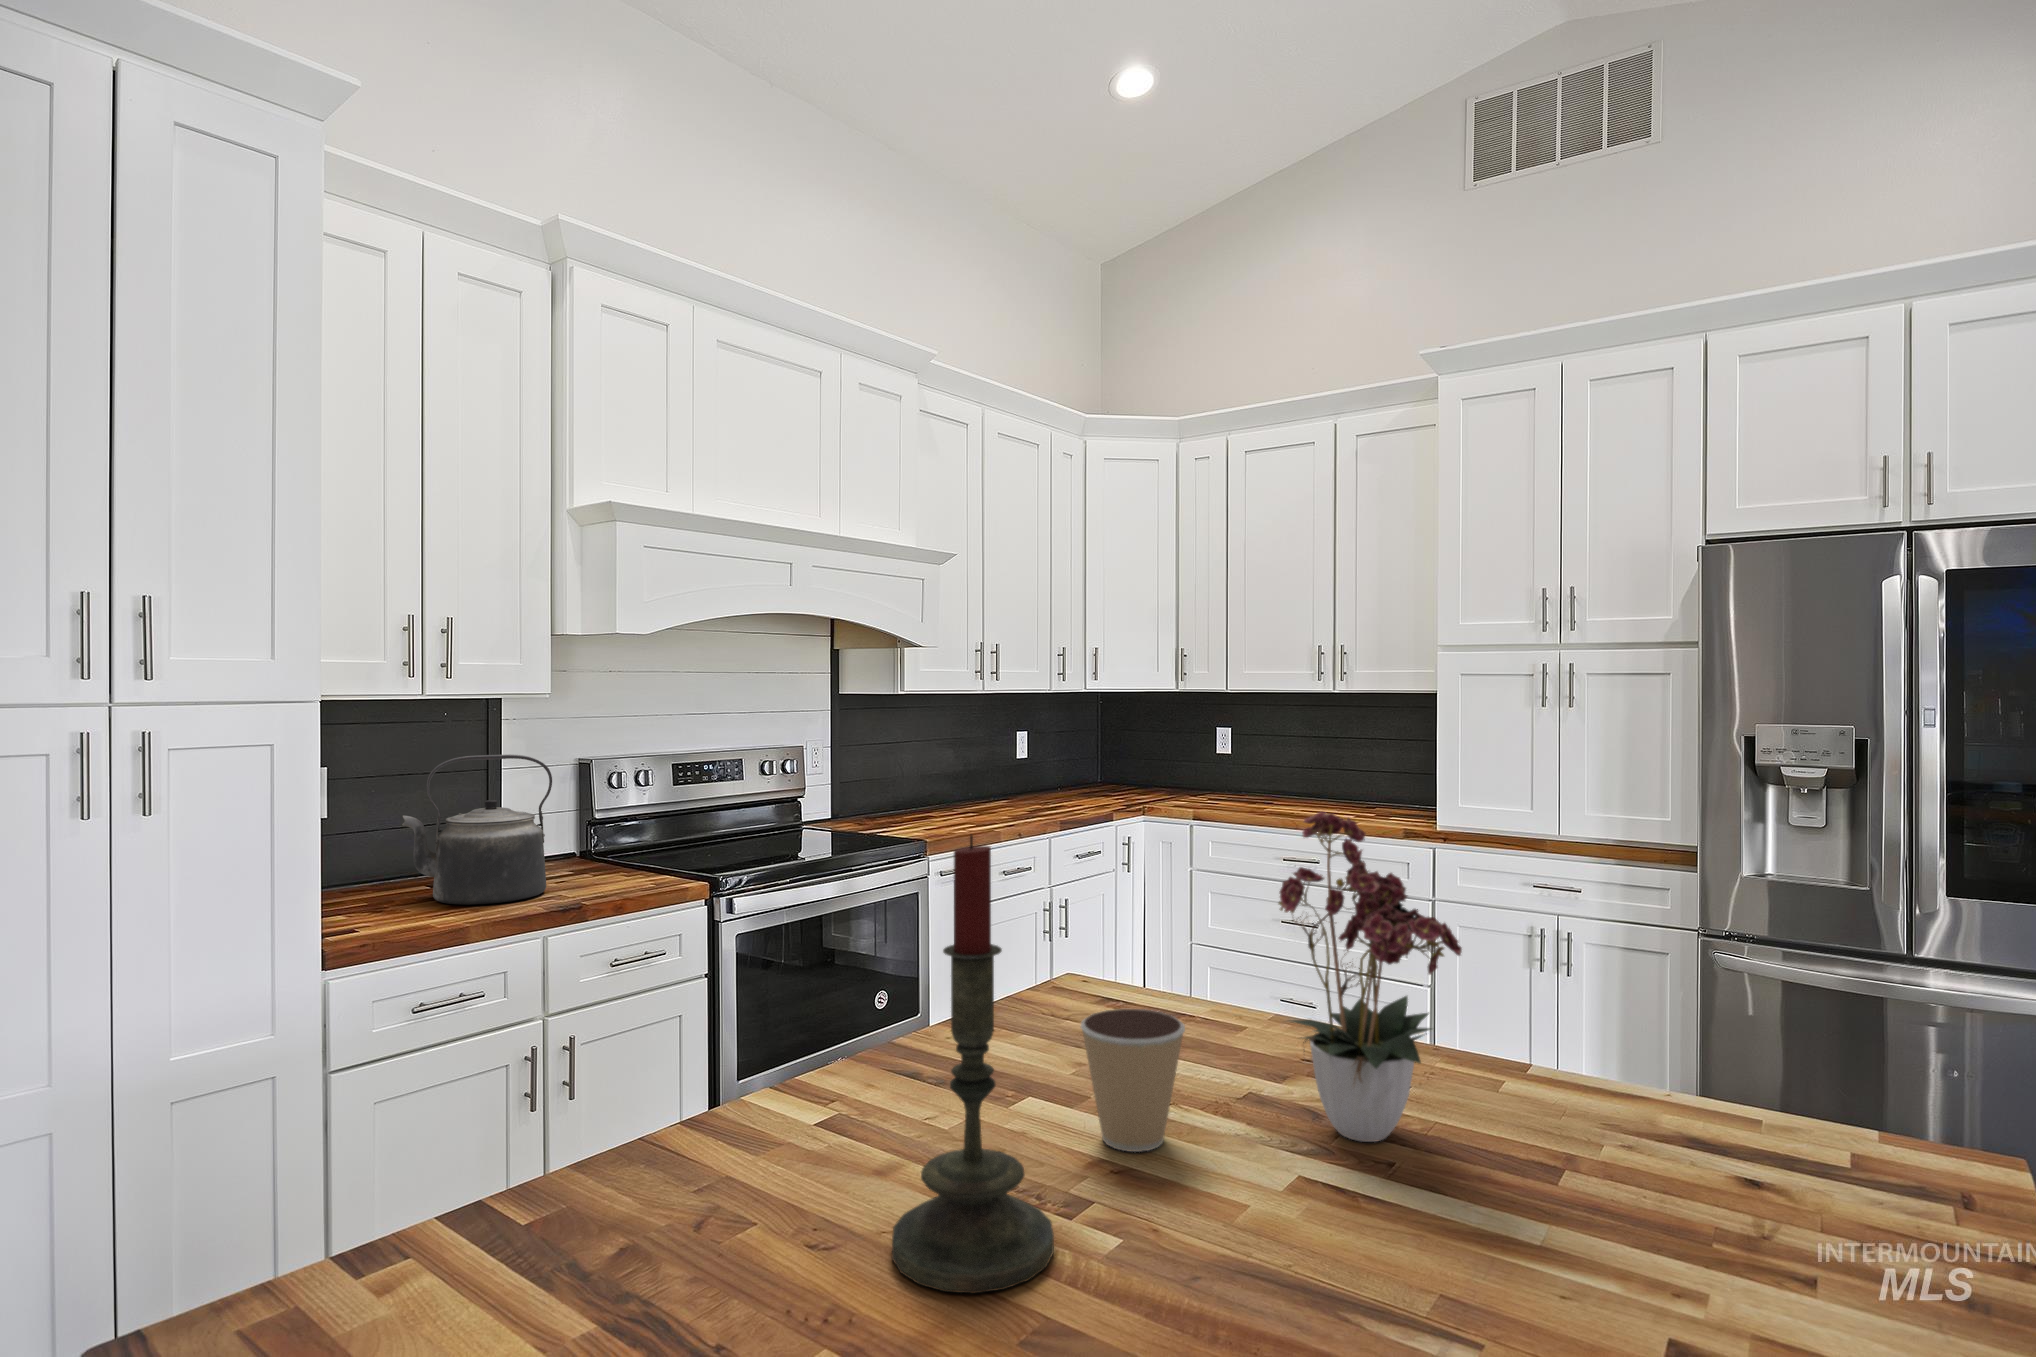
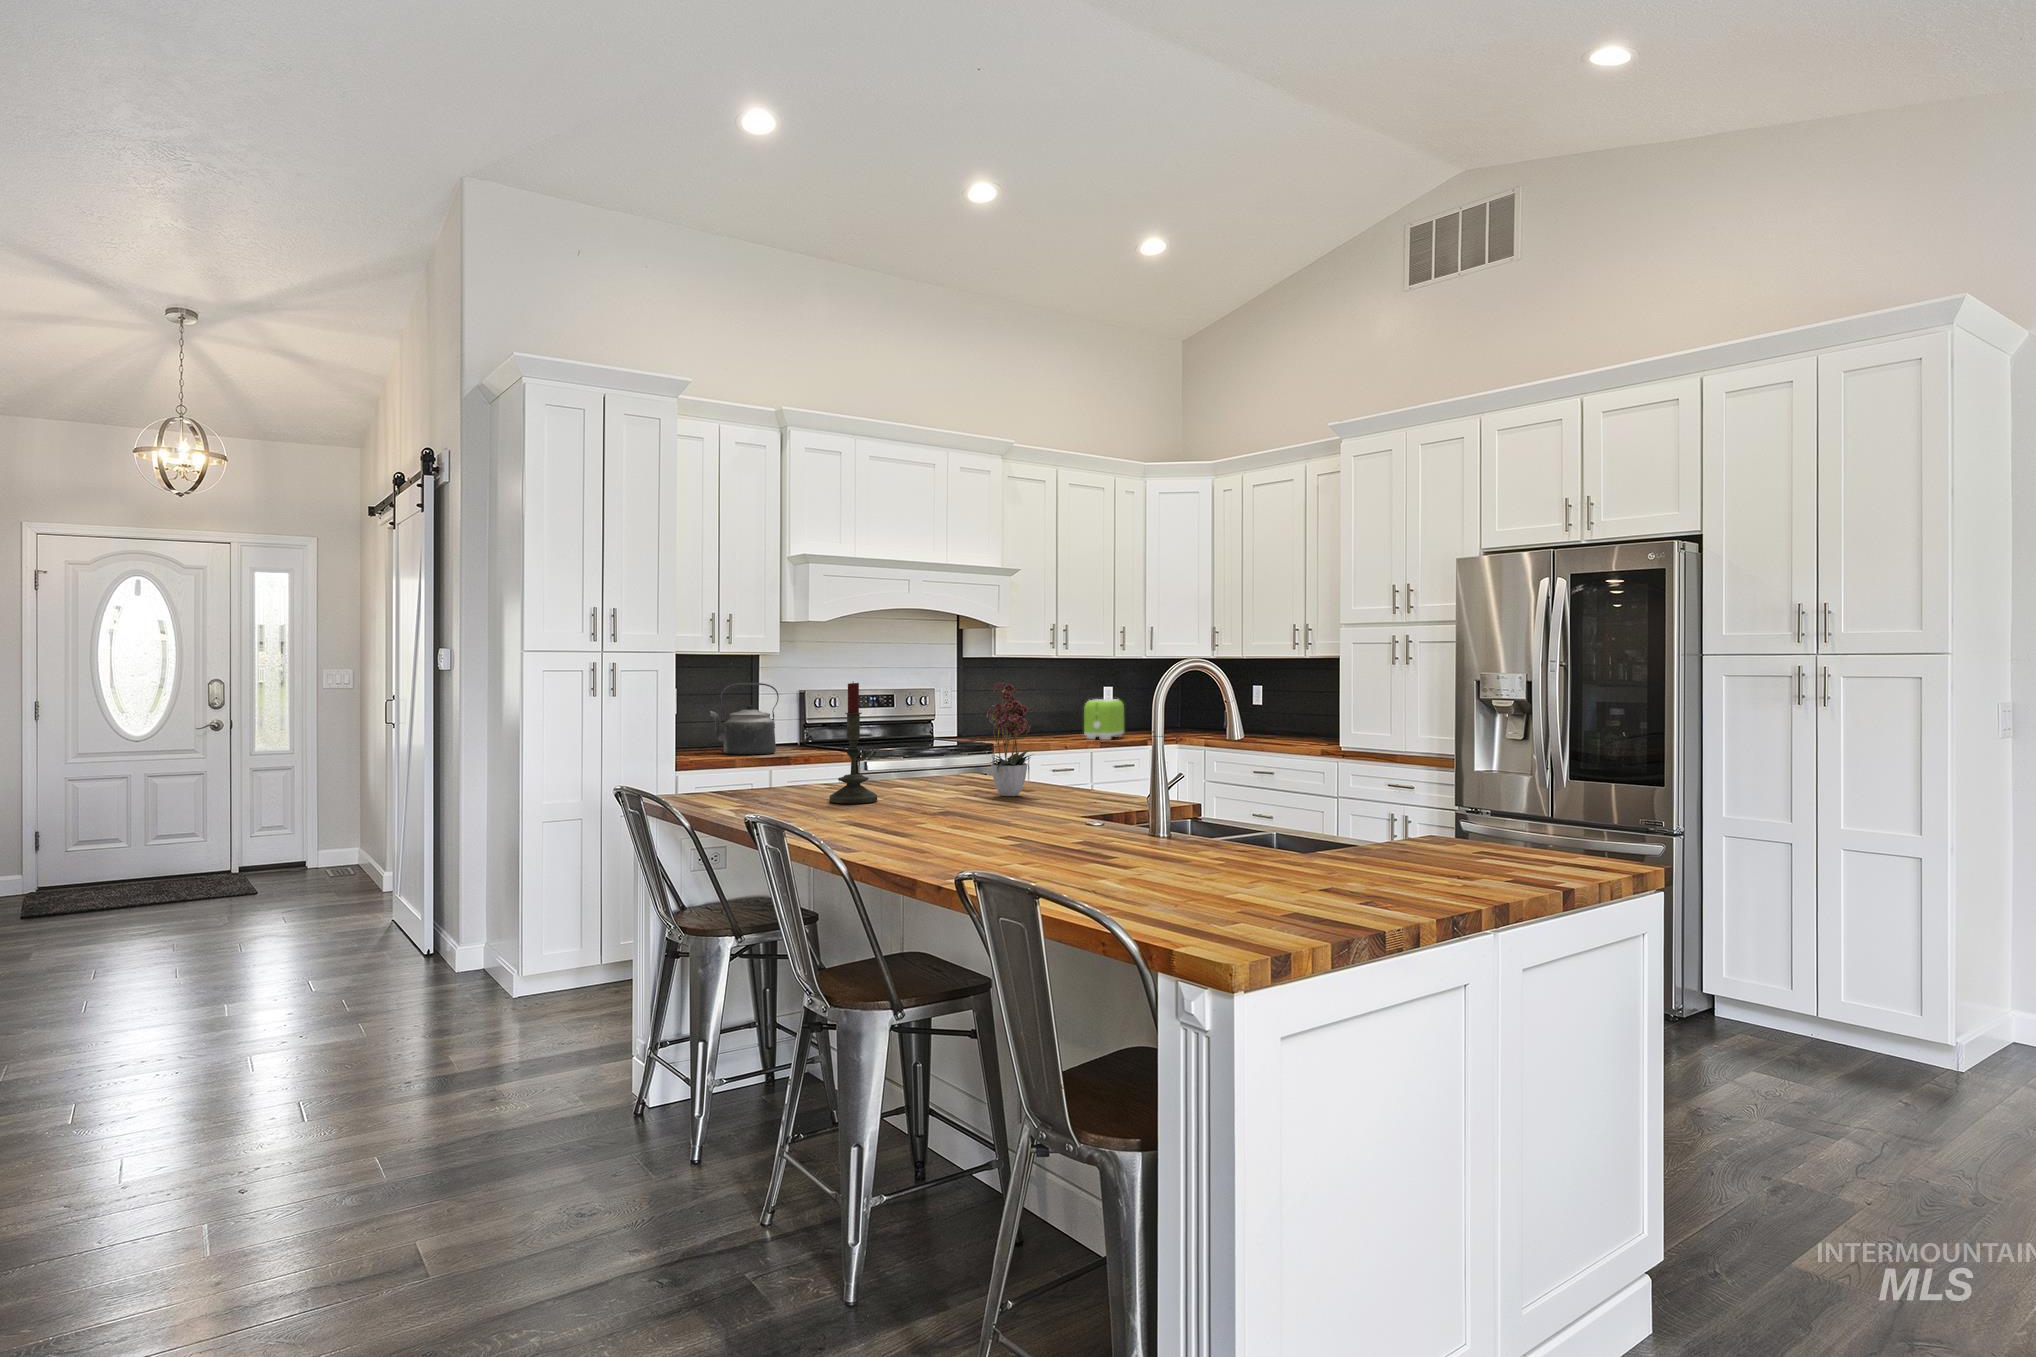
toaster: none [1023,751,1070,815] -> present [1084,699,1124,740]
coffee cup: present [1081,1009,1185,1152] -> none [912,753,949,795]

